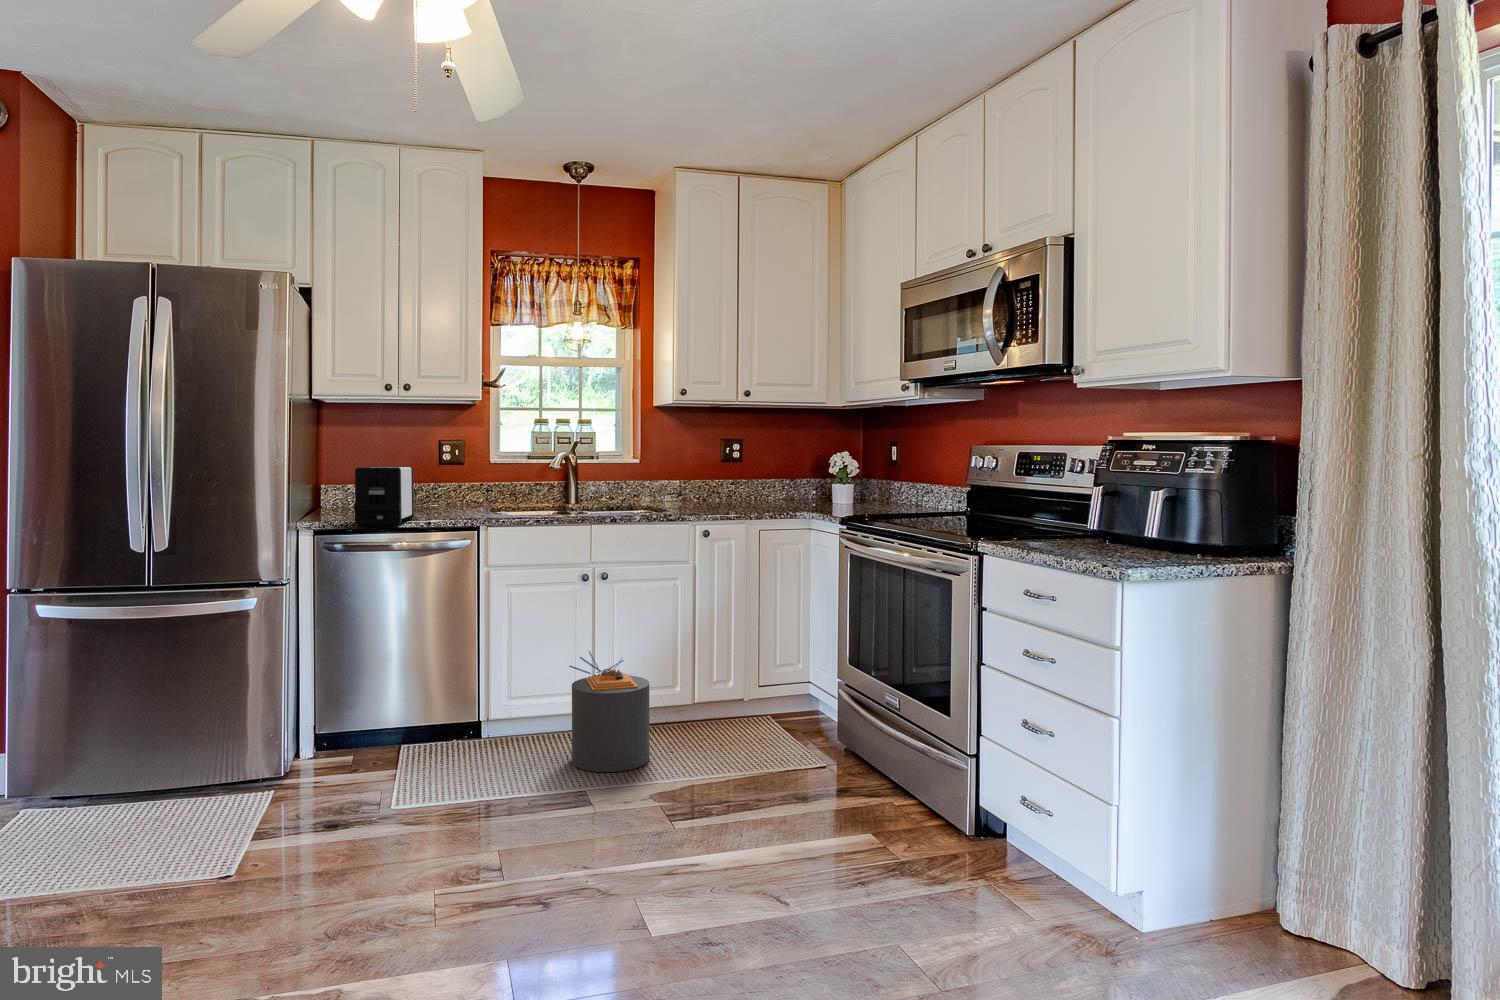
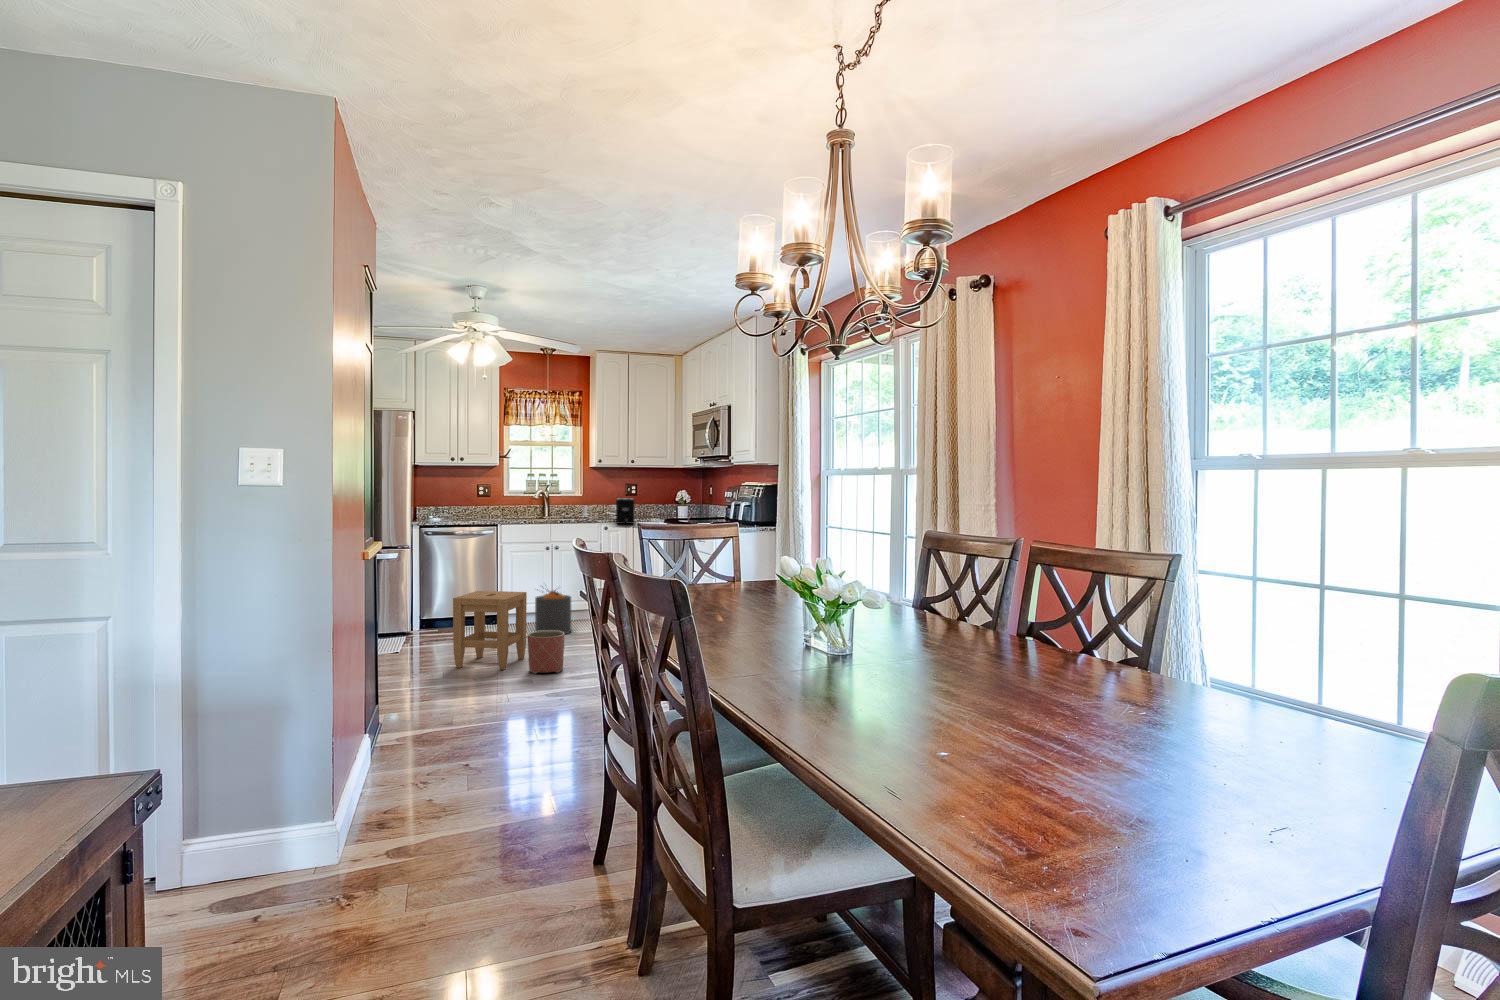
toaster: present [354,466,415,526] -> present [616,498,634,524]
stool: none [393,700,583,935] -> present [453,591,527,669]
planter: none [606,819,707,959] -> present [528,631,565,674]

